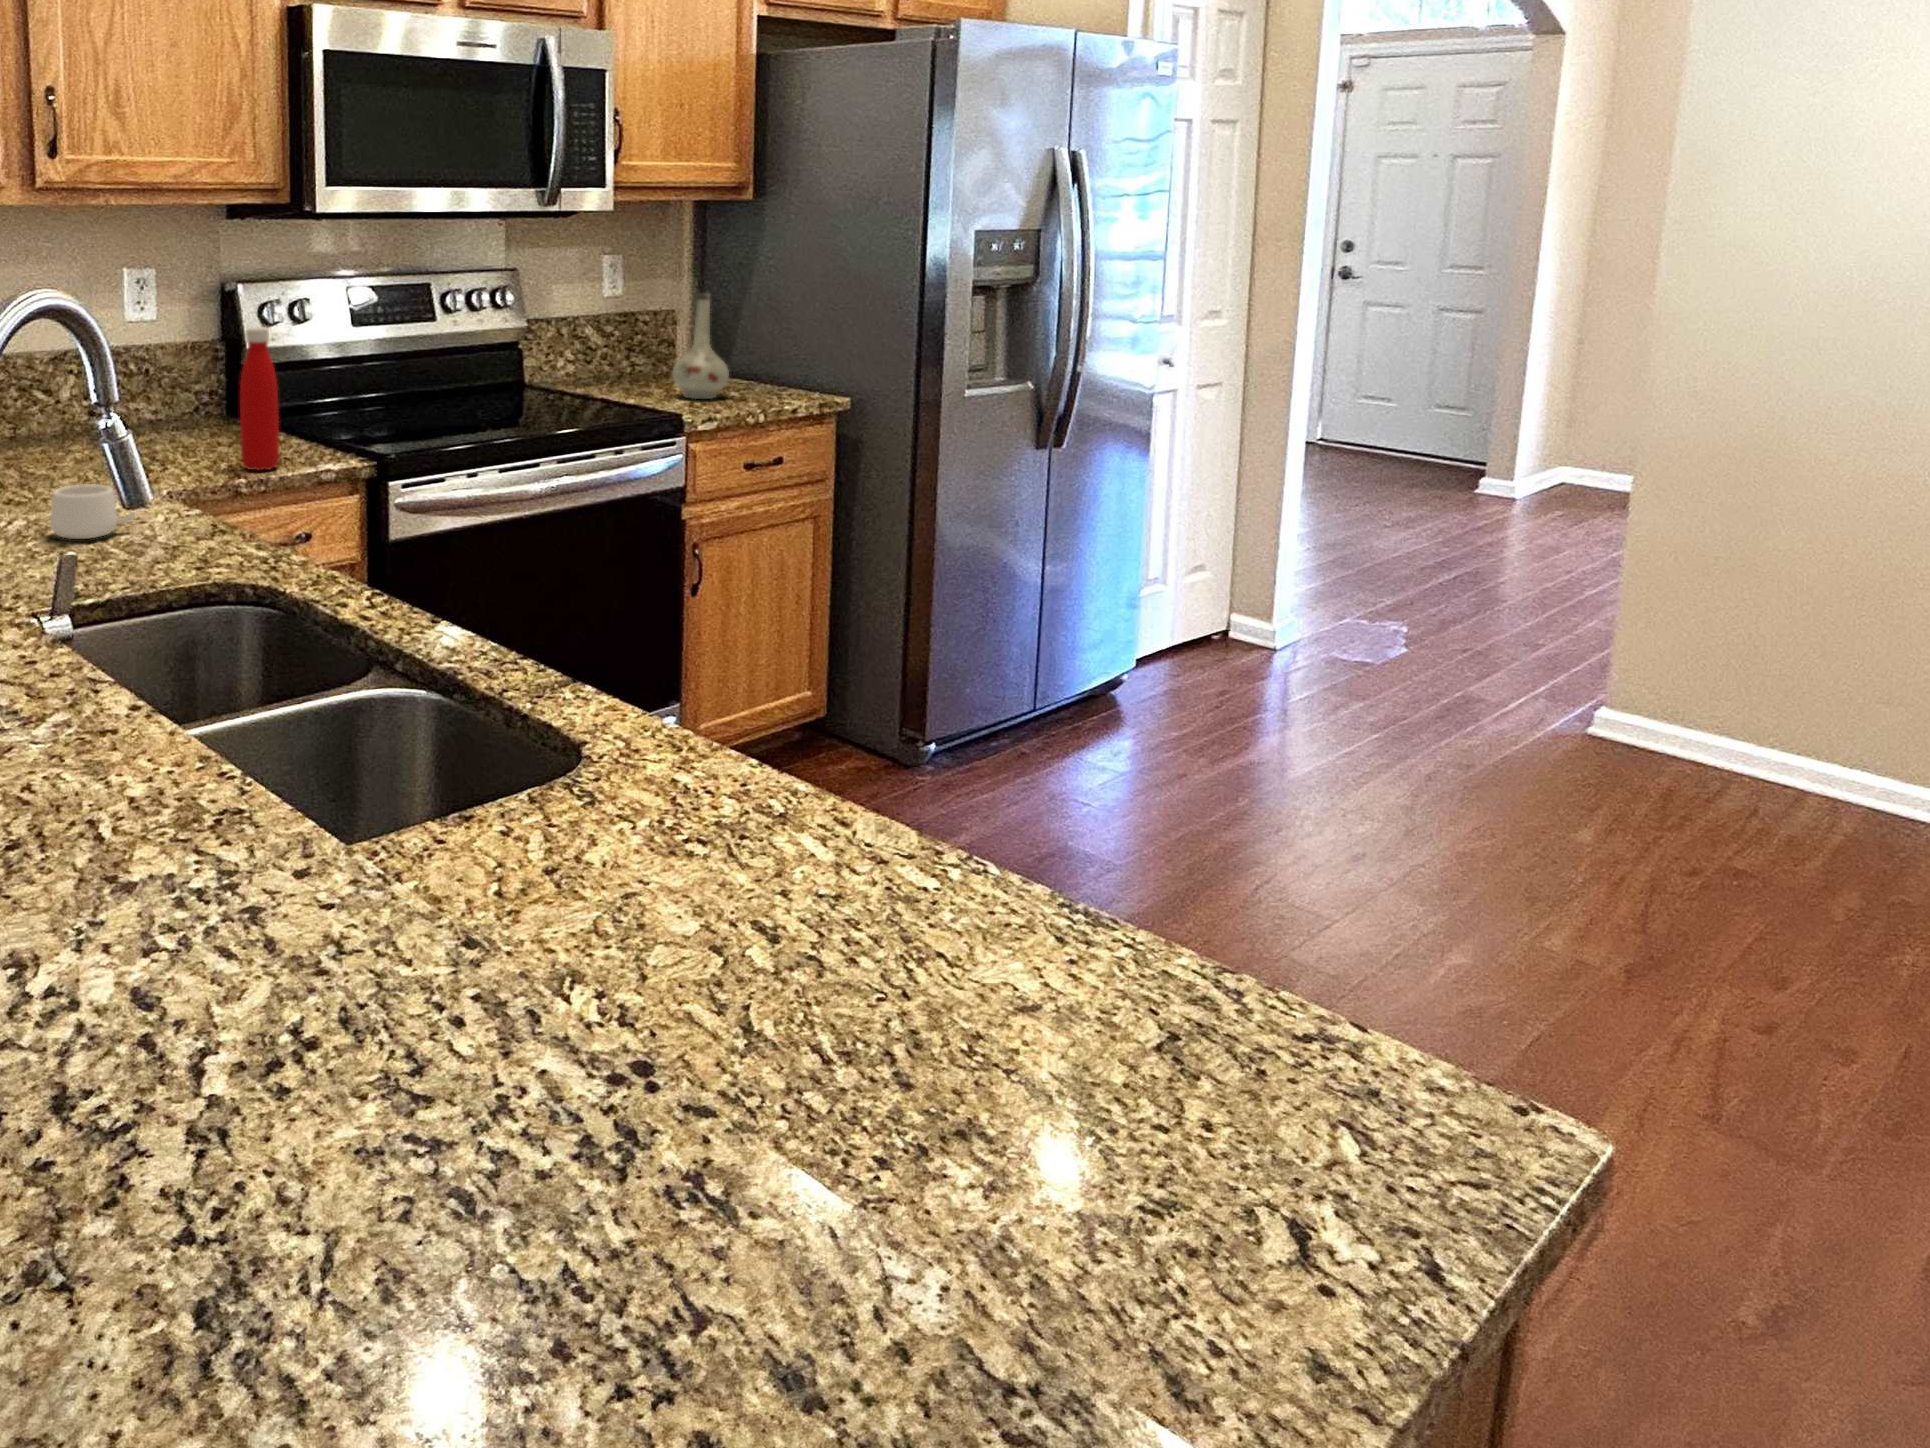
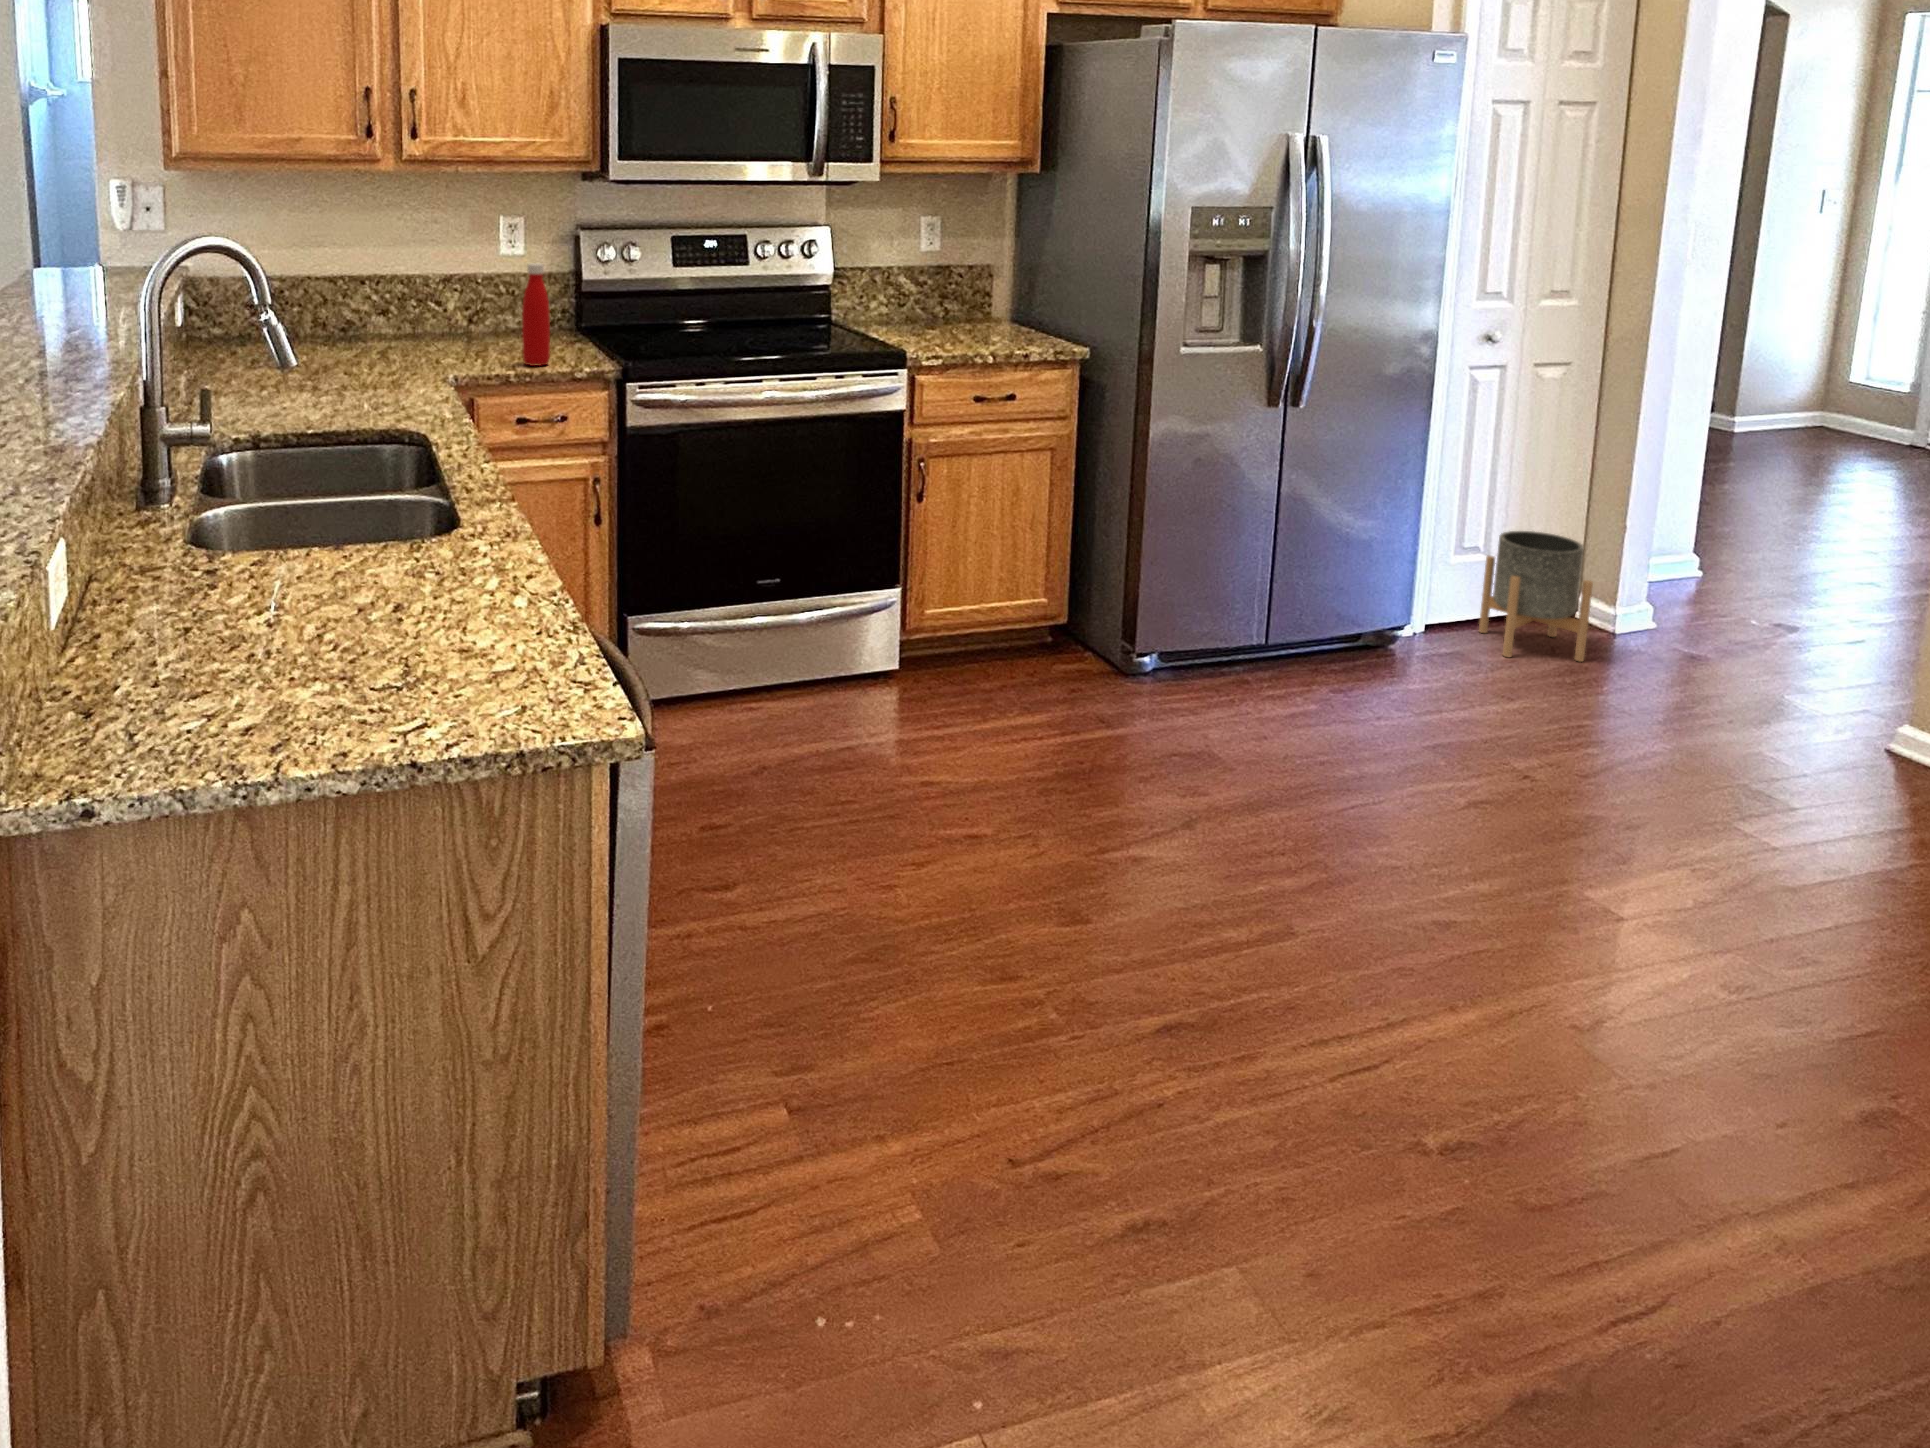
vase: present [673,293,729,399] -> none [946,251,993,341]
mug: present [50,484,135,539] -> none [337,362,393,396]
planter: none [1170,557,1291,690] -> present [1479,531,1593,661]

